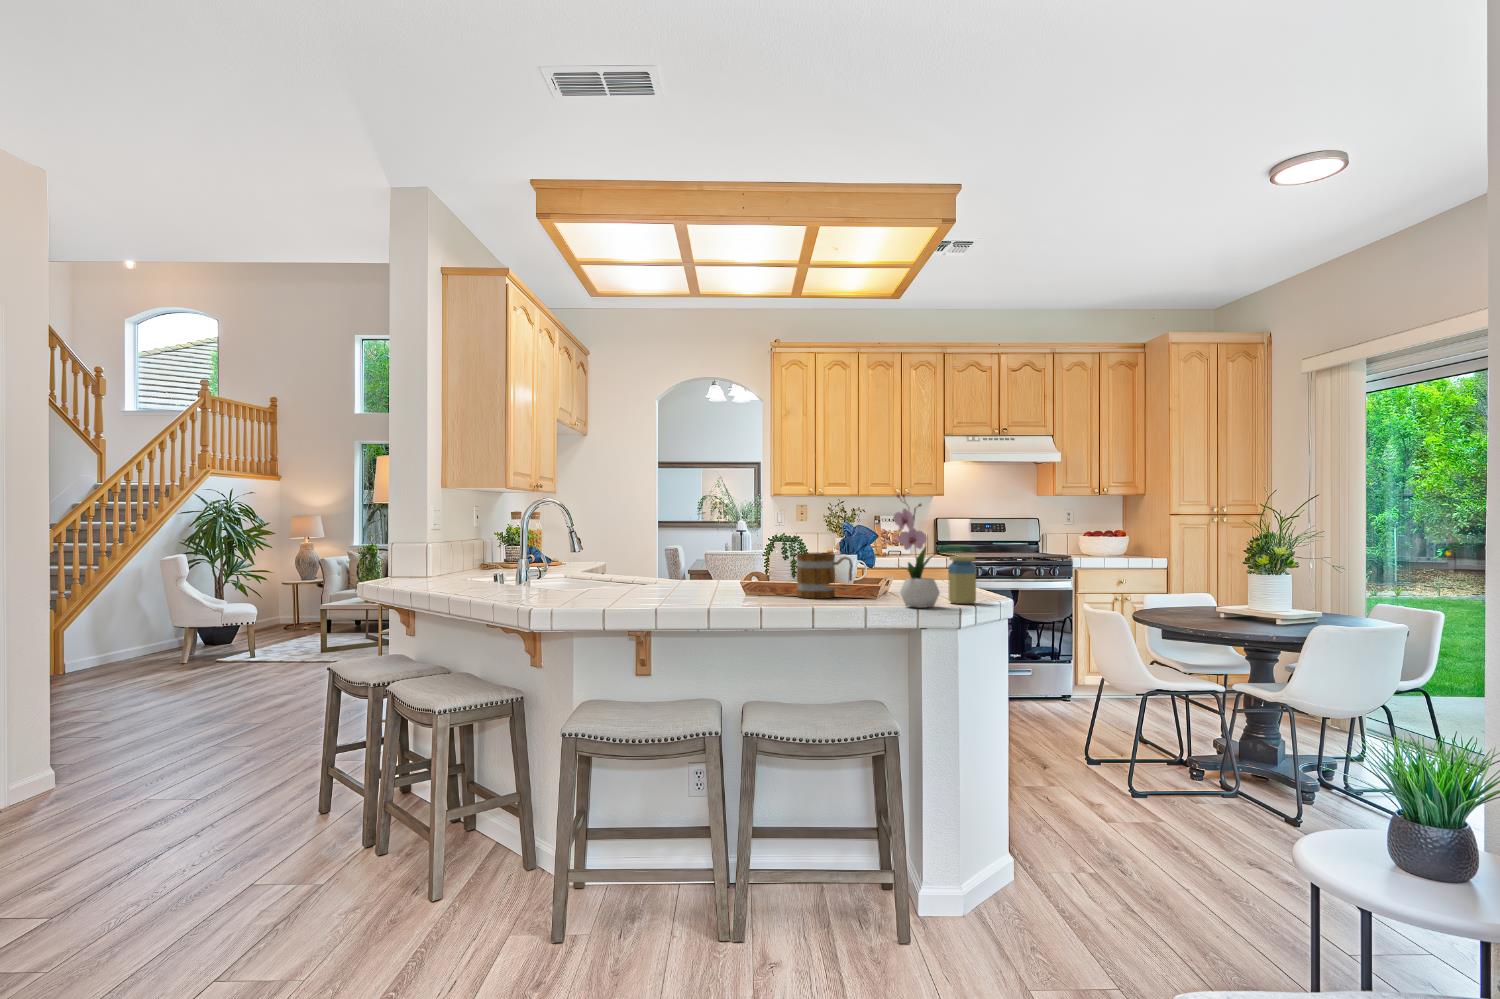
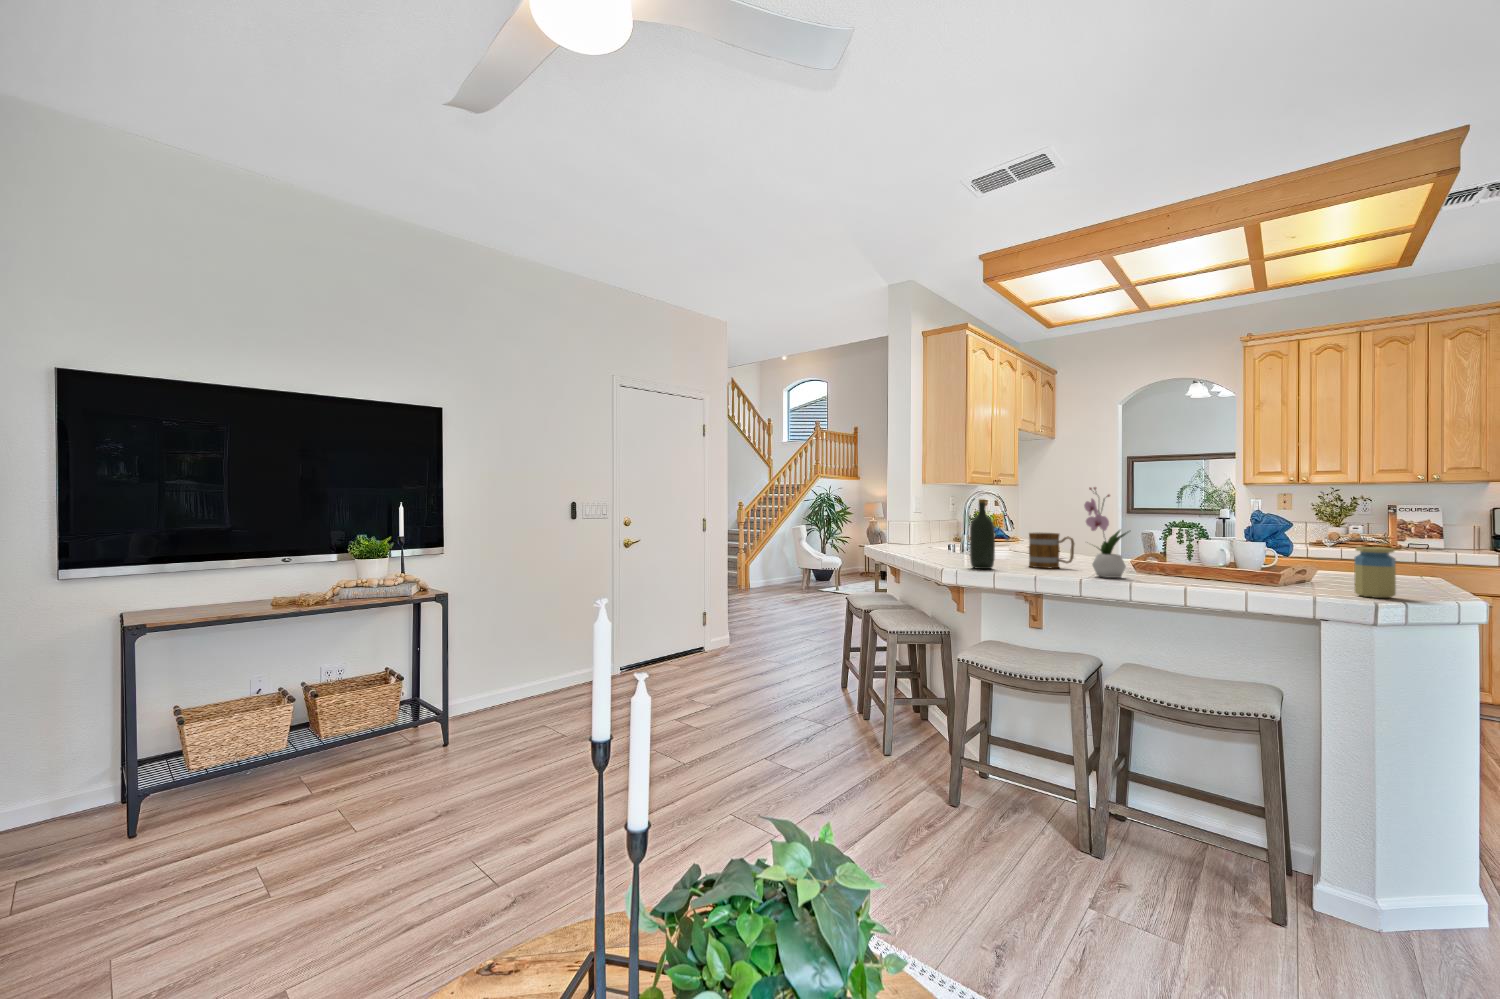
flower arrangement: present [893,494,940,608] -> present [1084,487,1128,578]
wine bottle: none [567,510,600,604] -> present [970,499,995,569]
mug: present [797,553,853,598] -> present [1029,533,1074,568]

